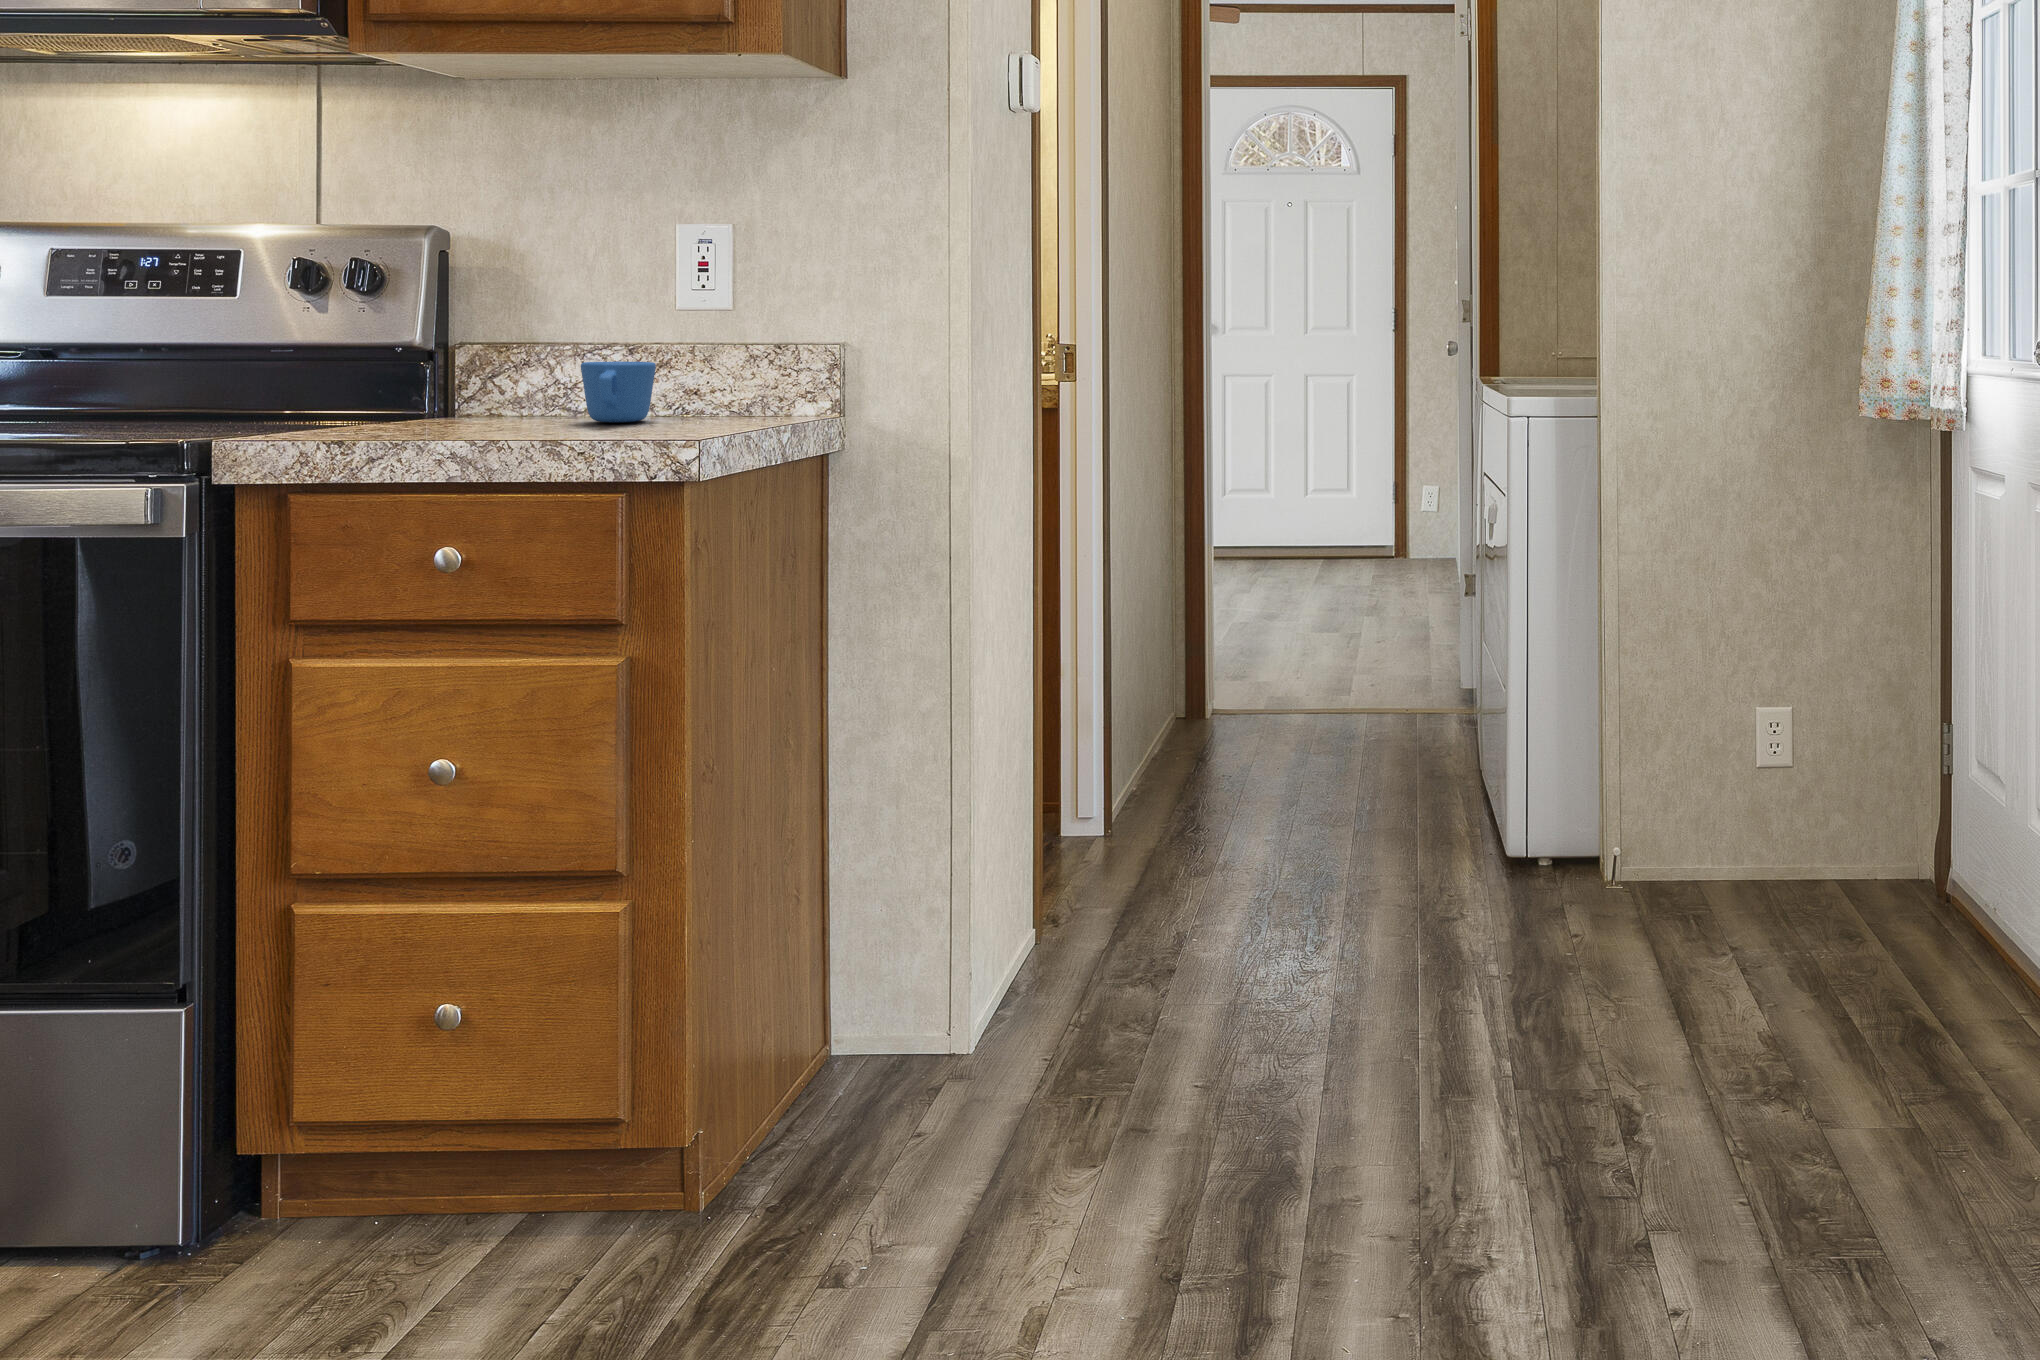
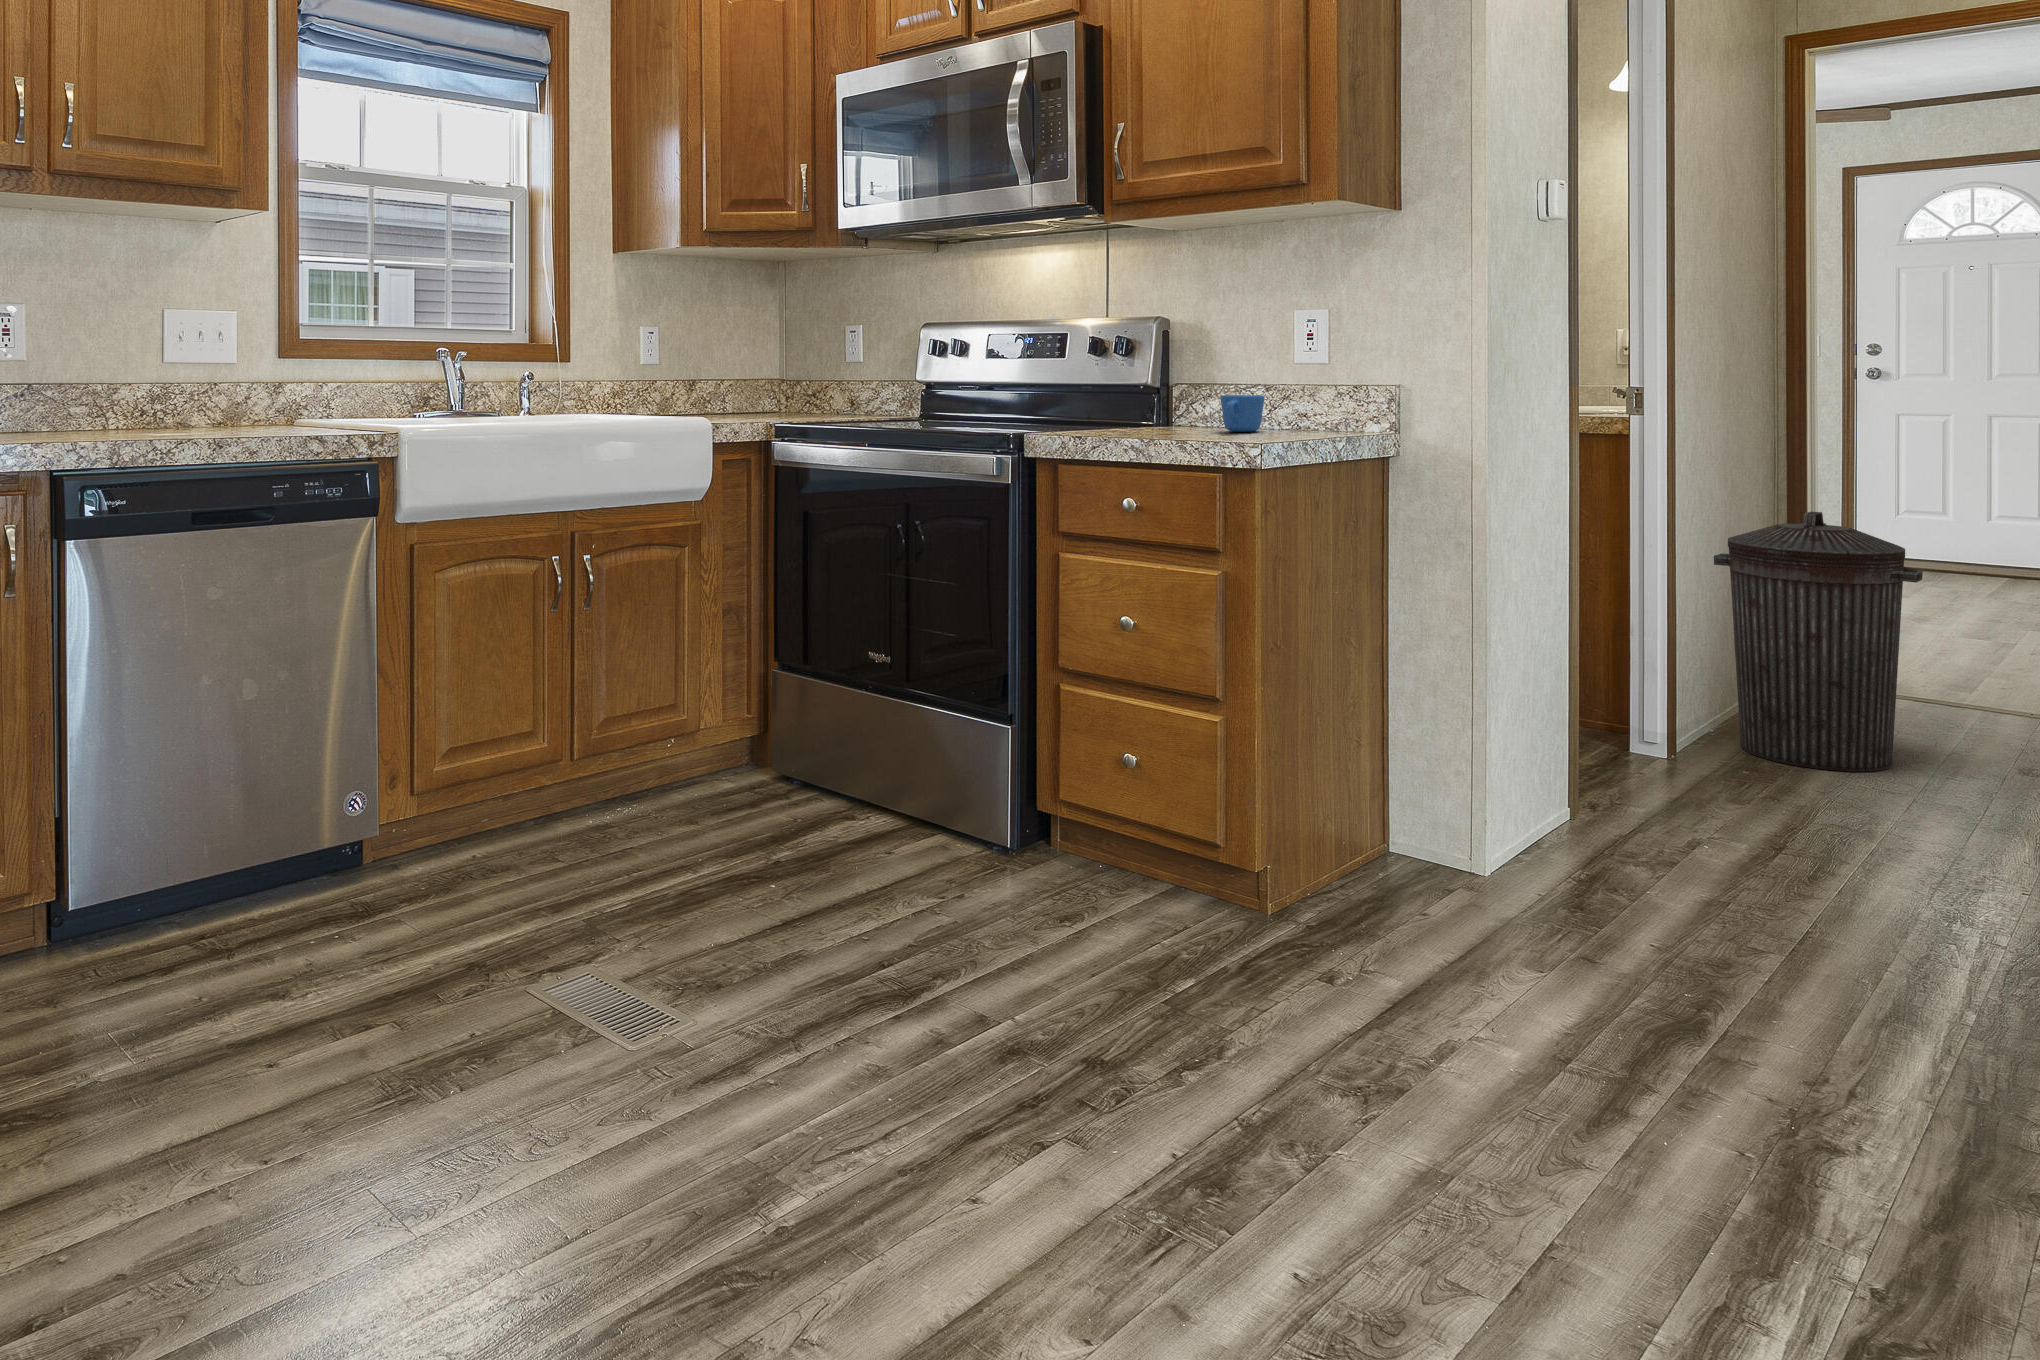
trash can: none [1134,491,1340,801] -> present [1714,512,1923,772]

